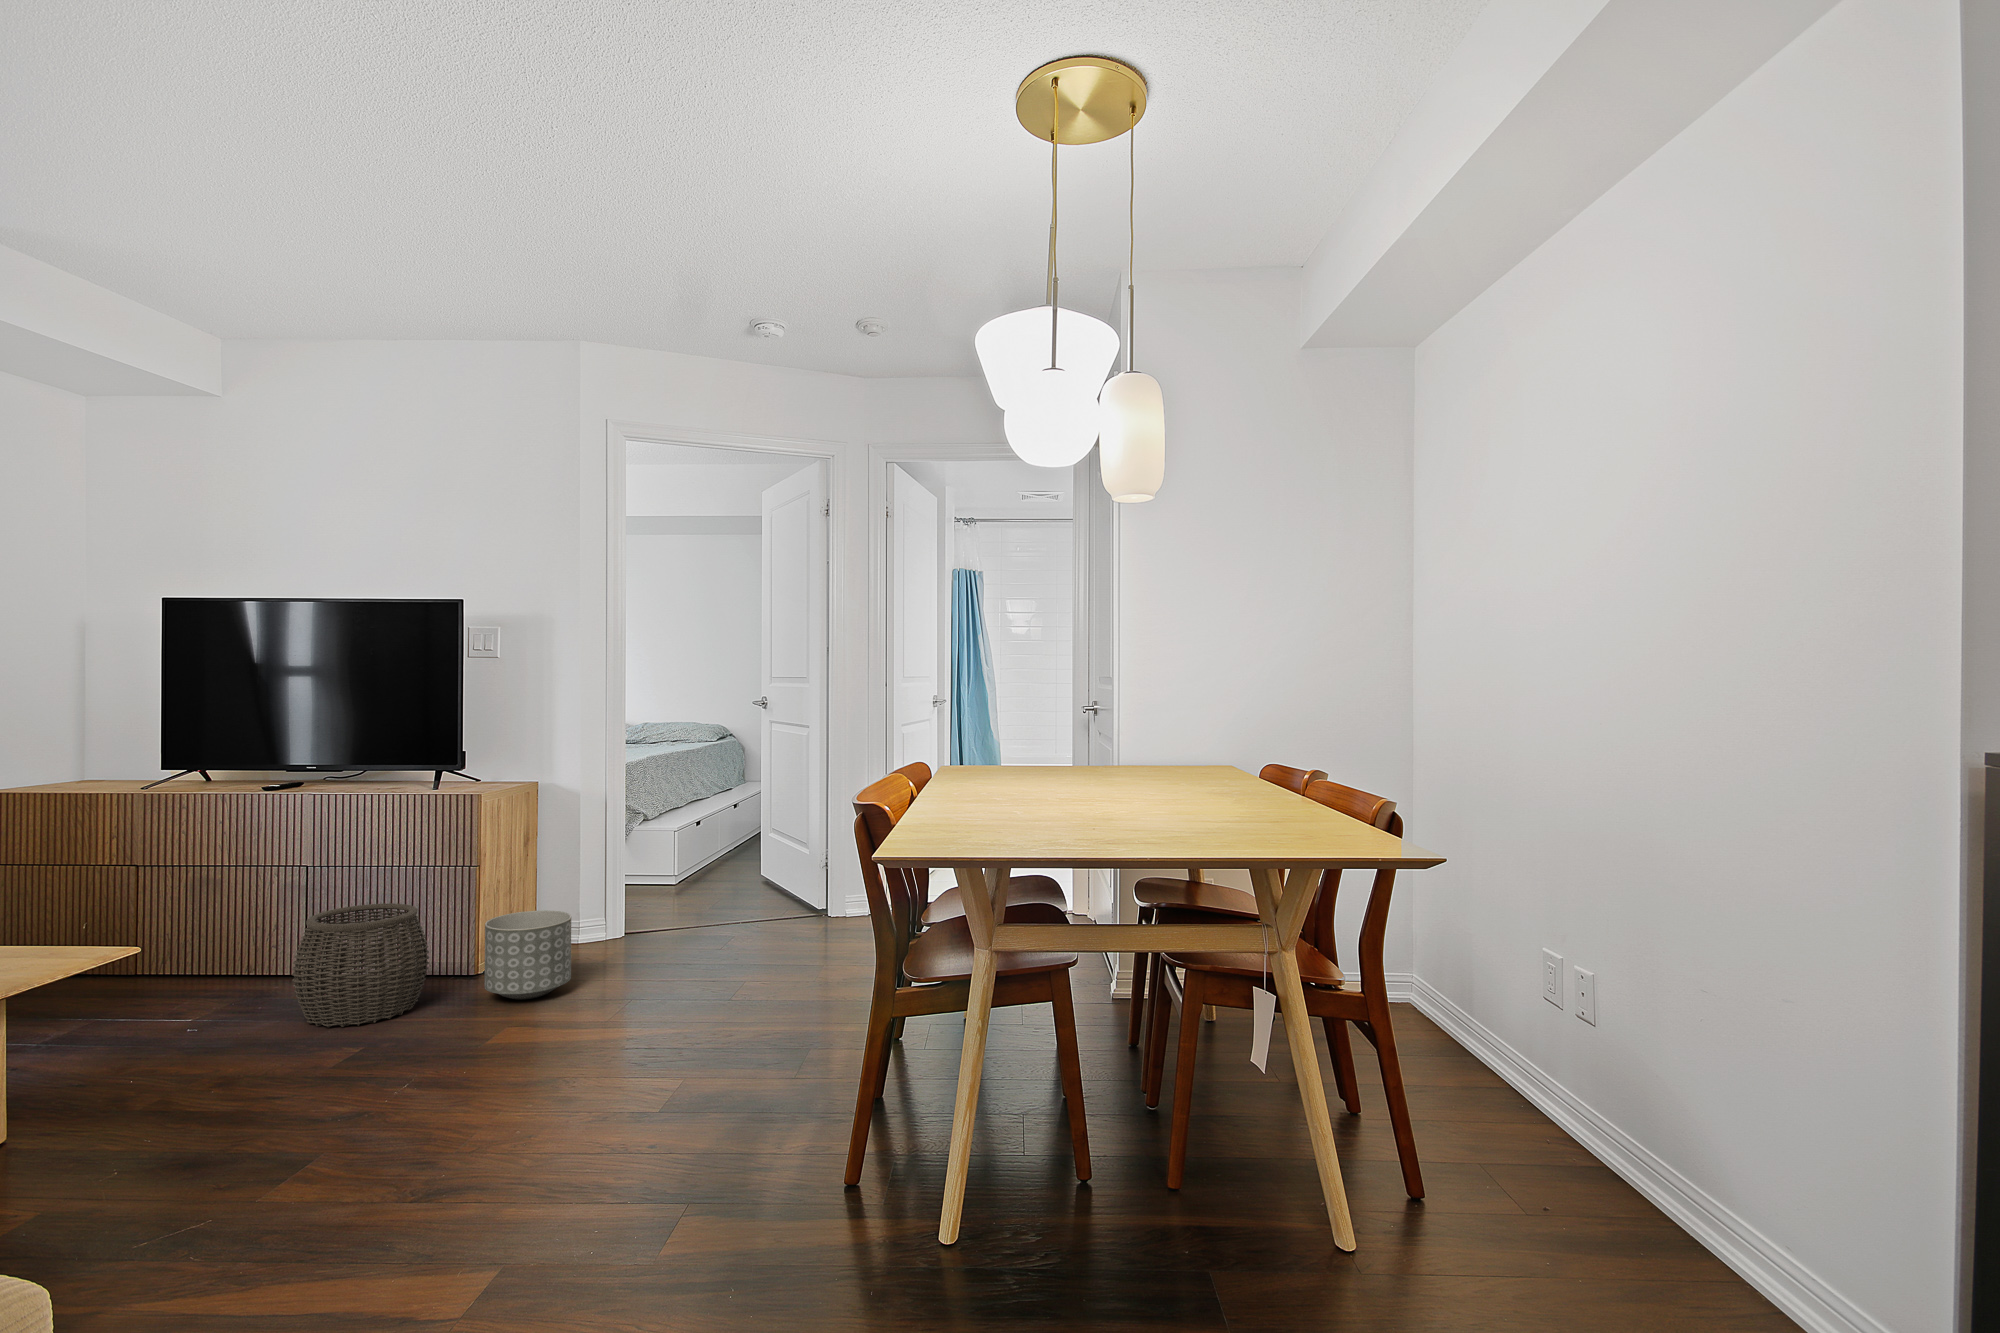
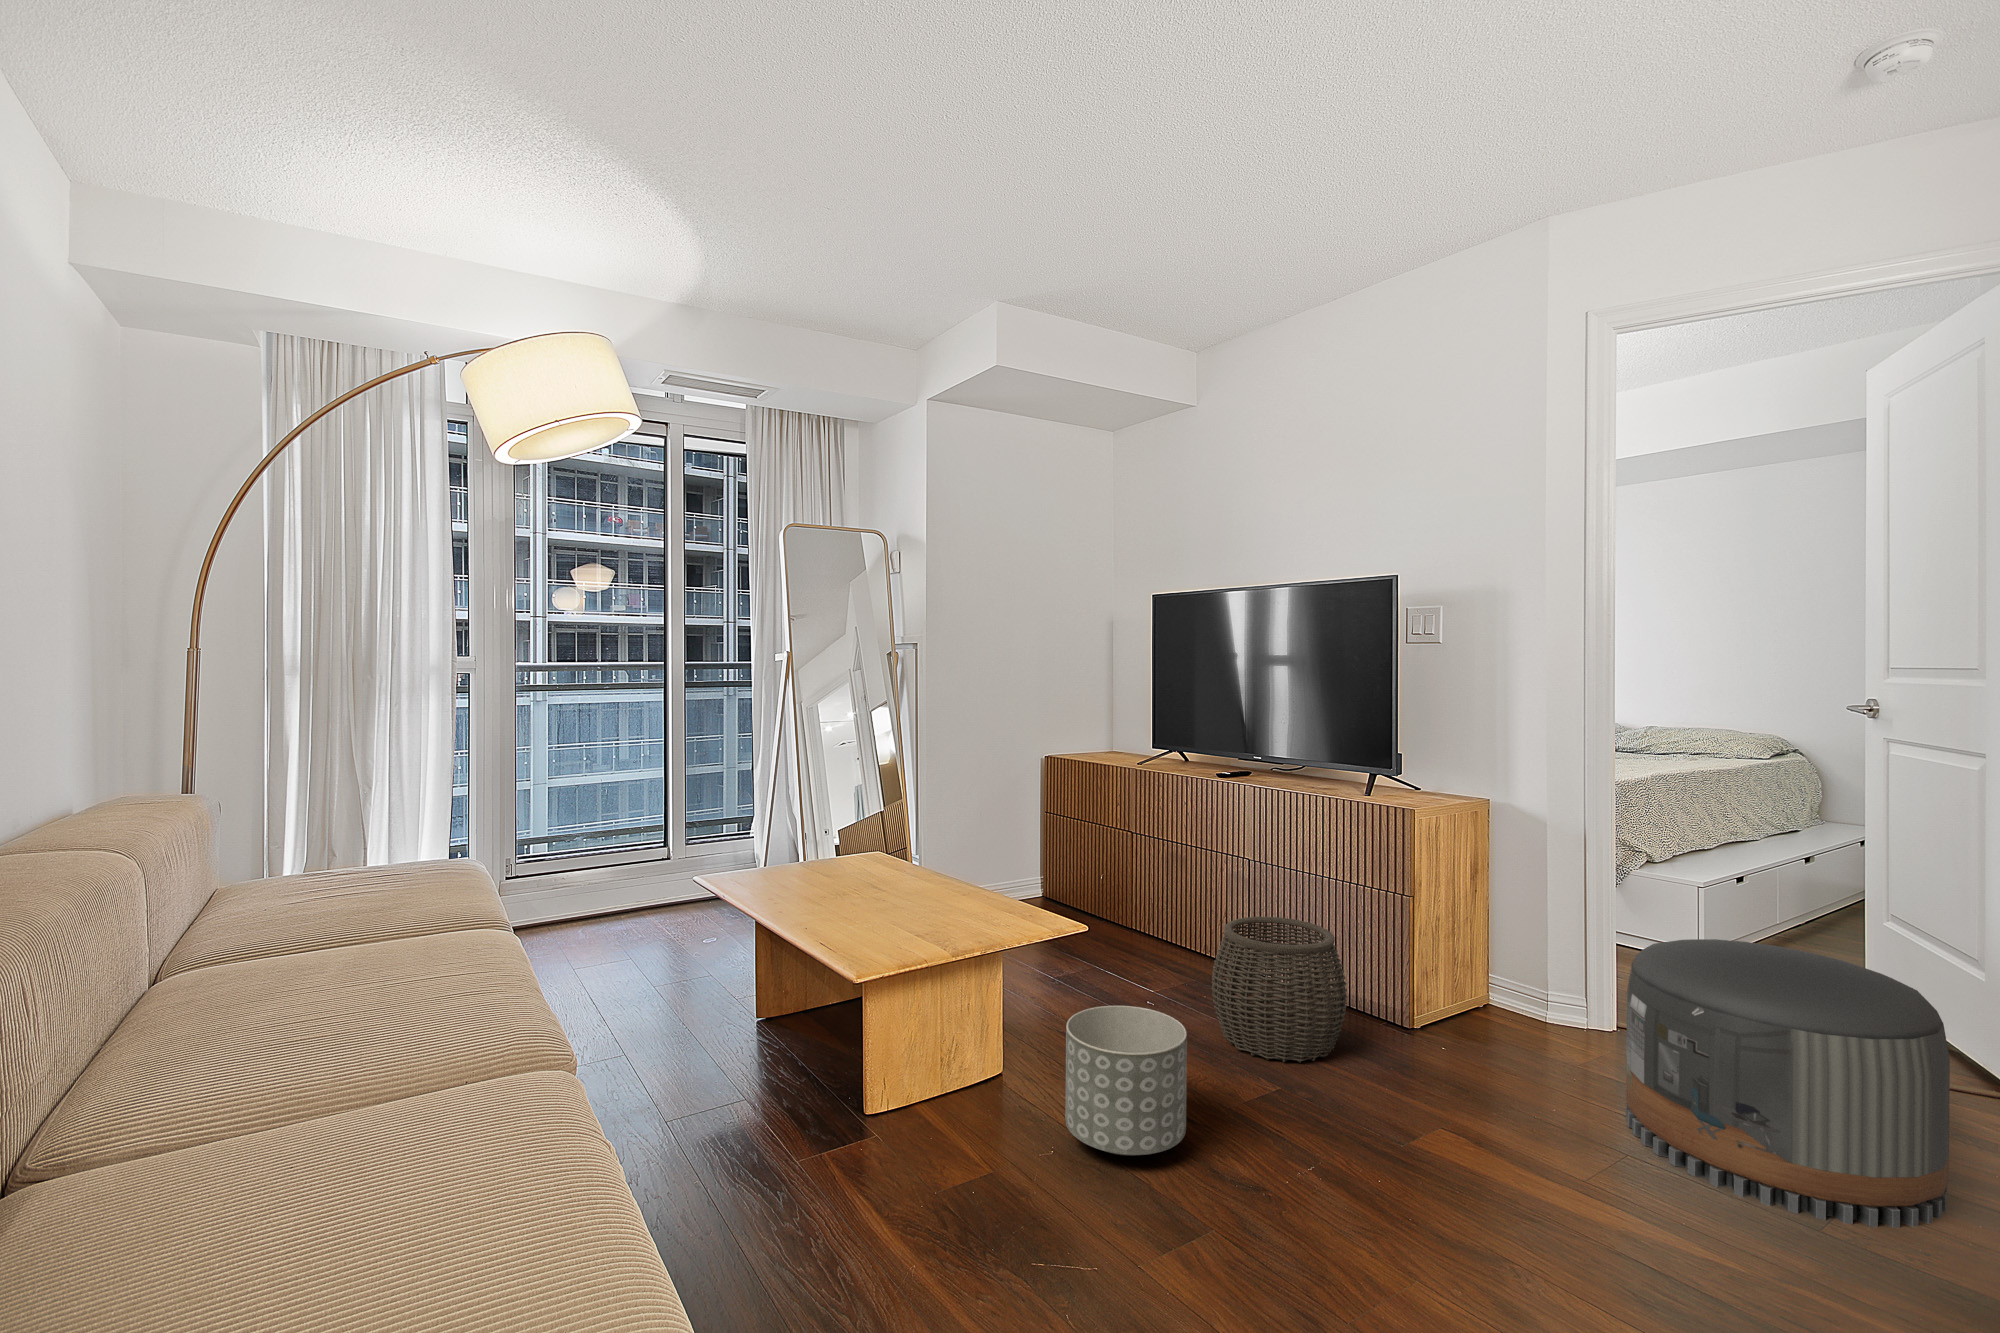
pouf: none [633,849,786,995] -> present [1626,939,1950,1228]
planter: present [484,910,571,1000] -> present [1065,1006,1187,1156]

